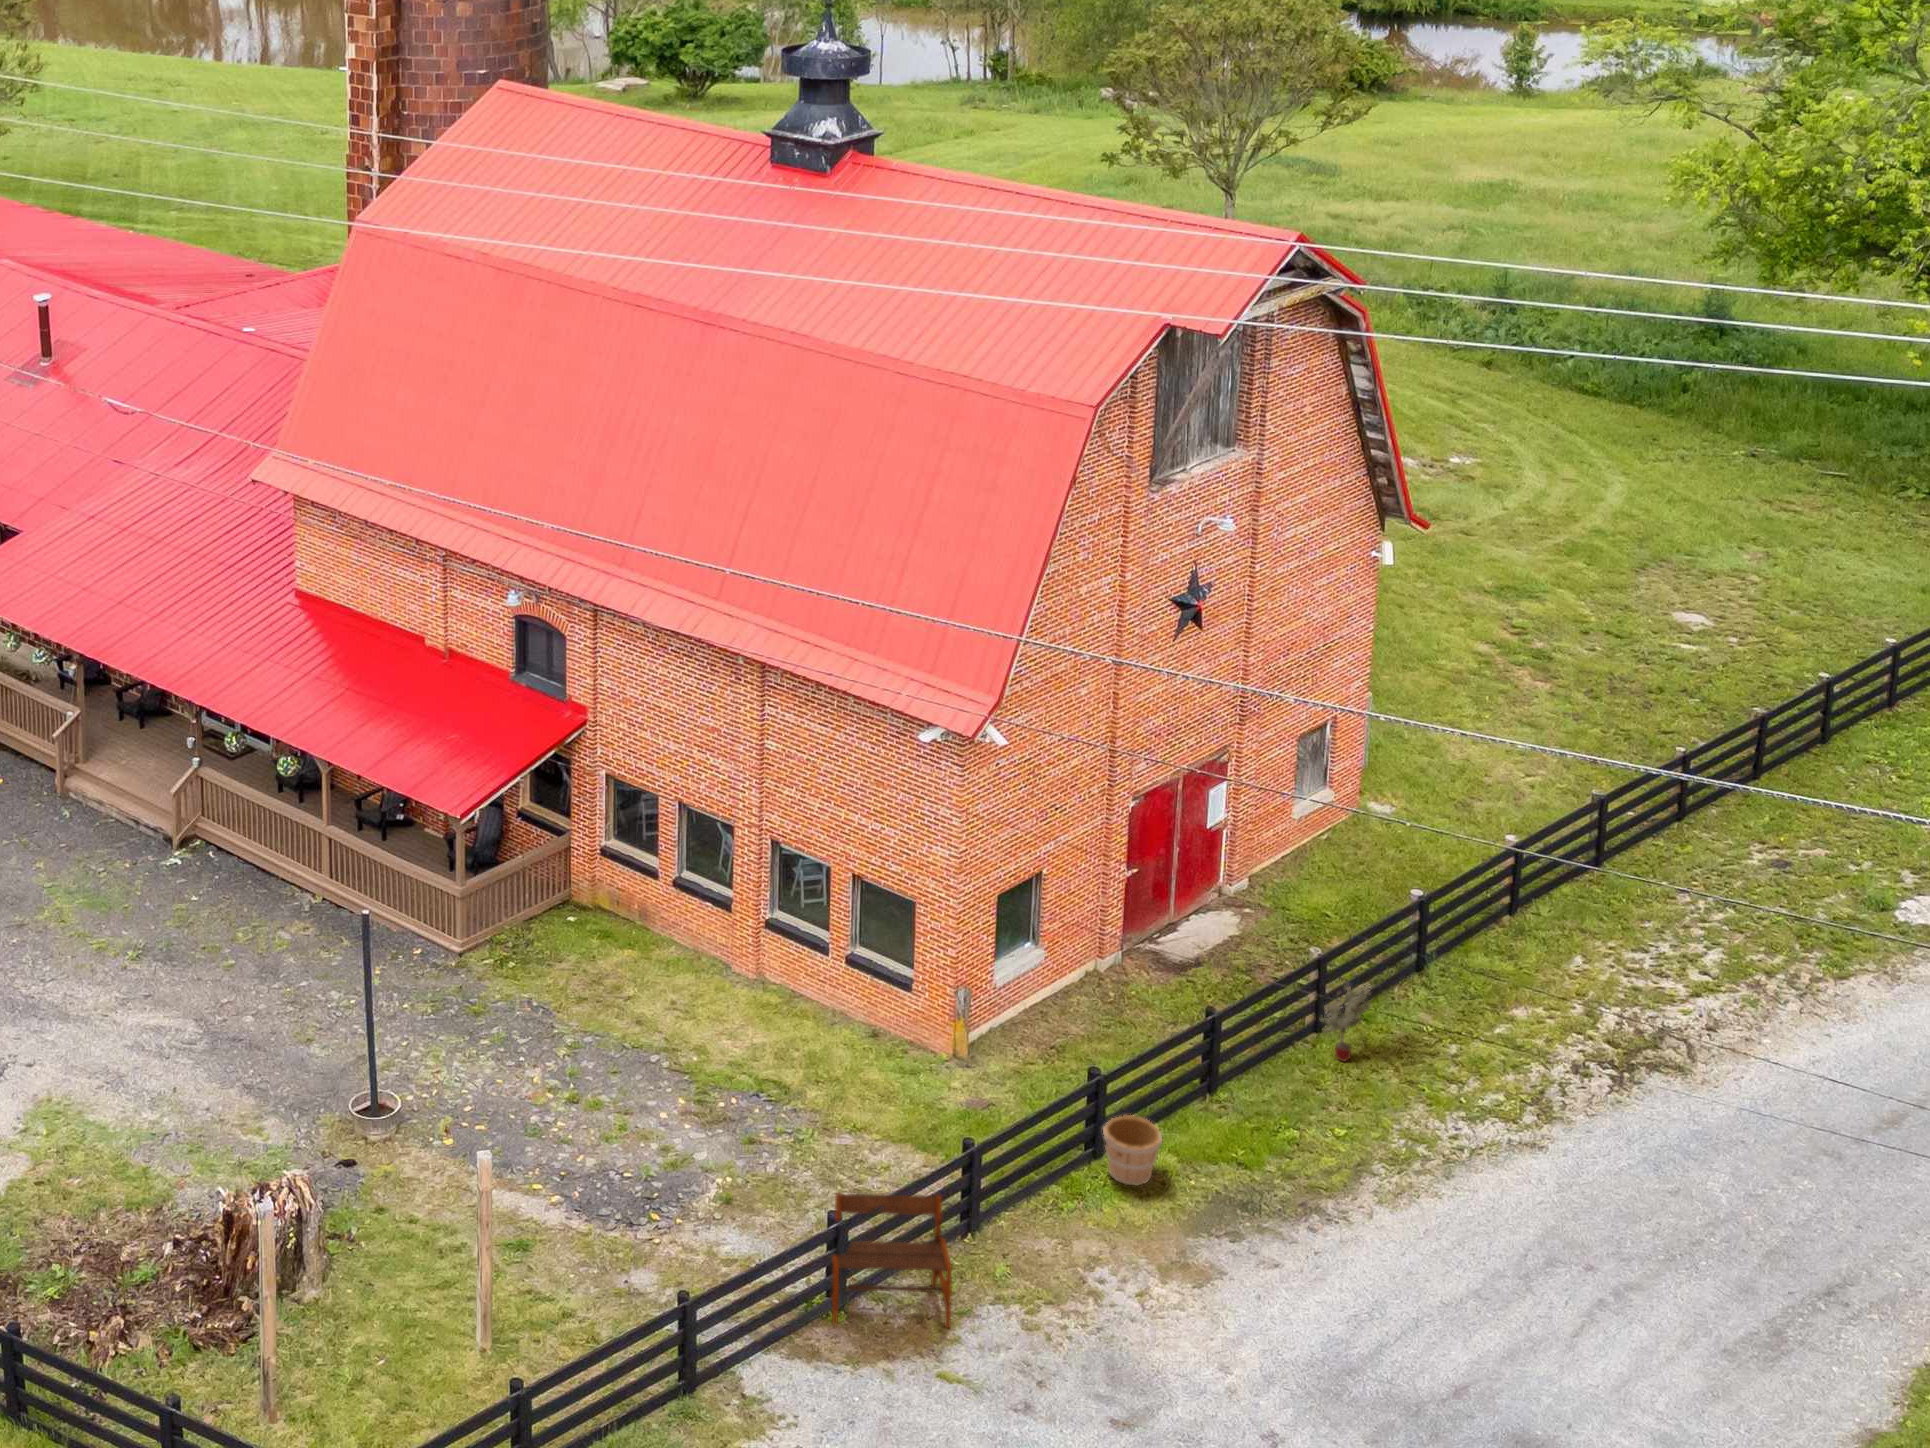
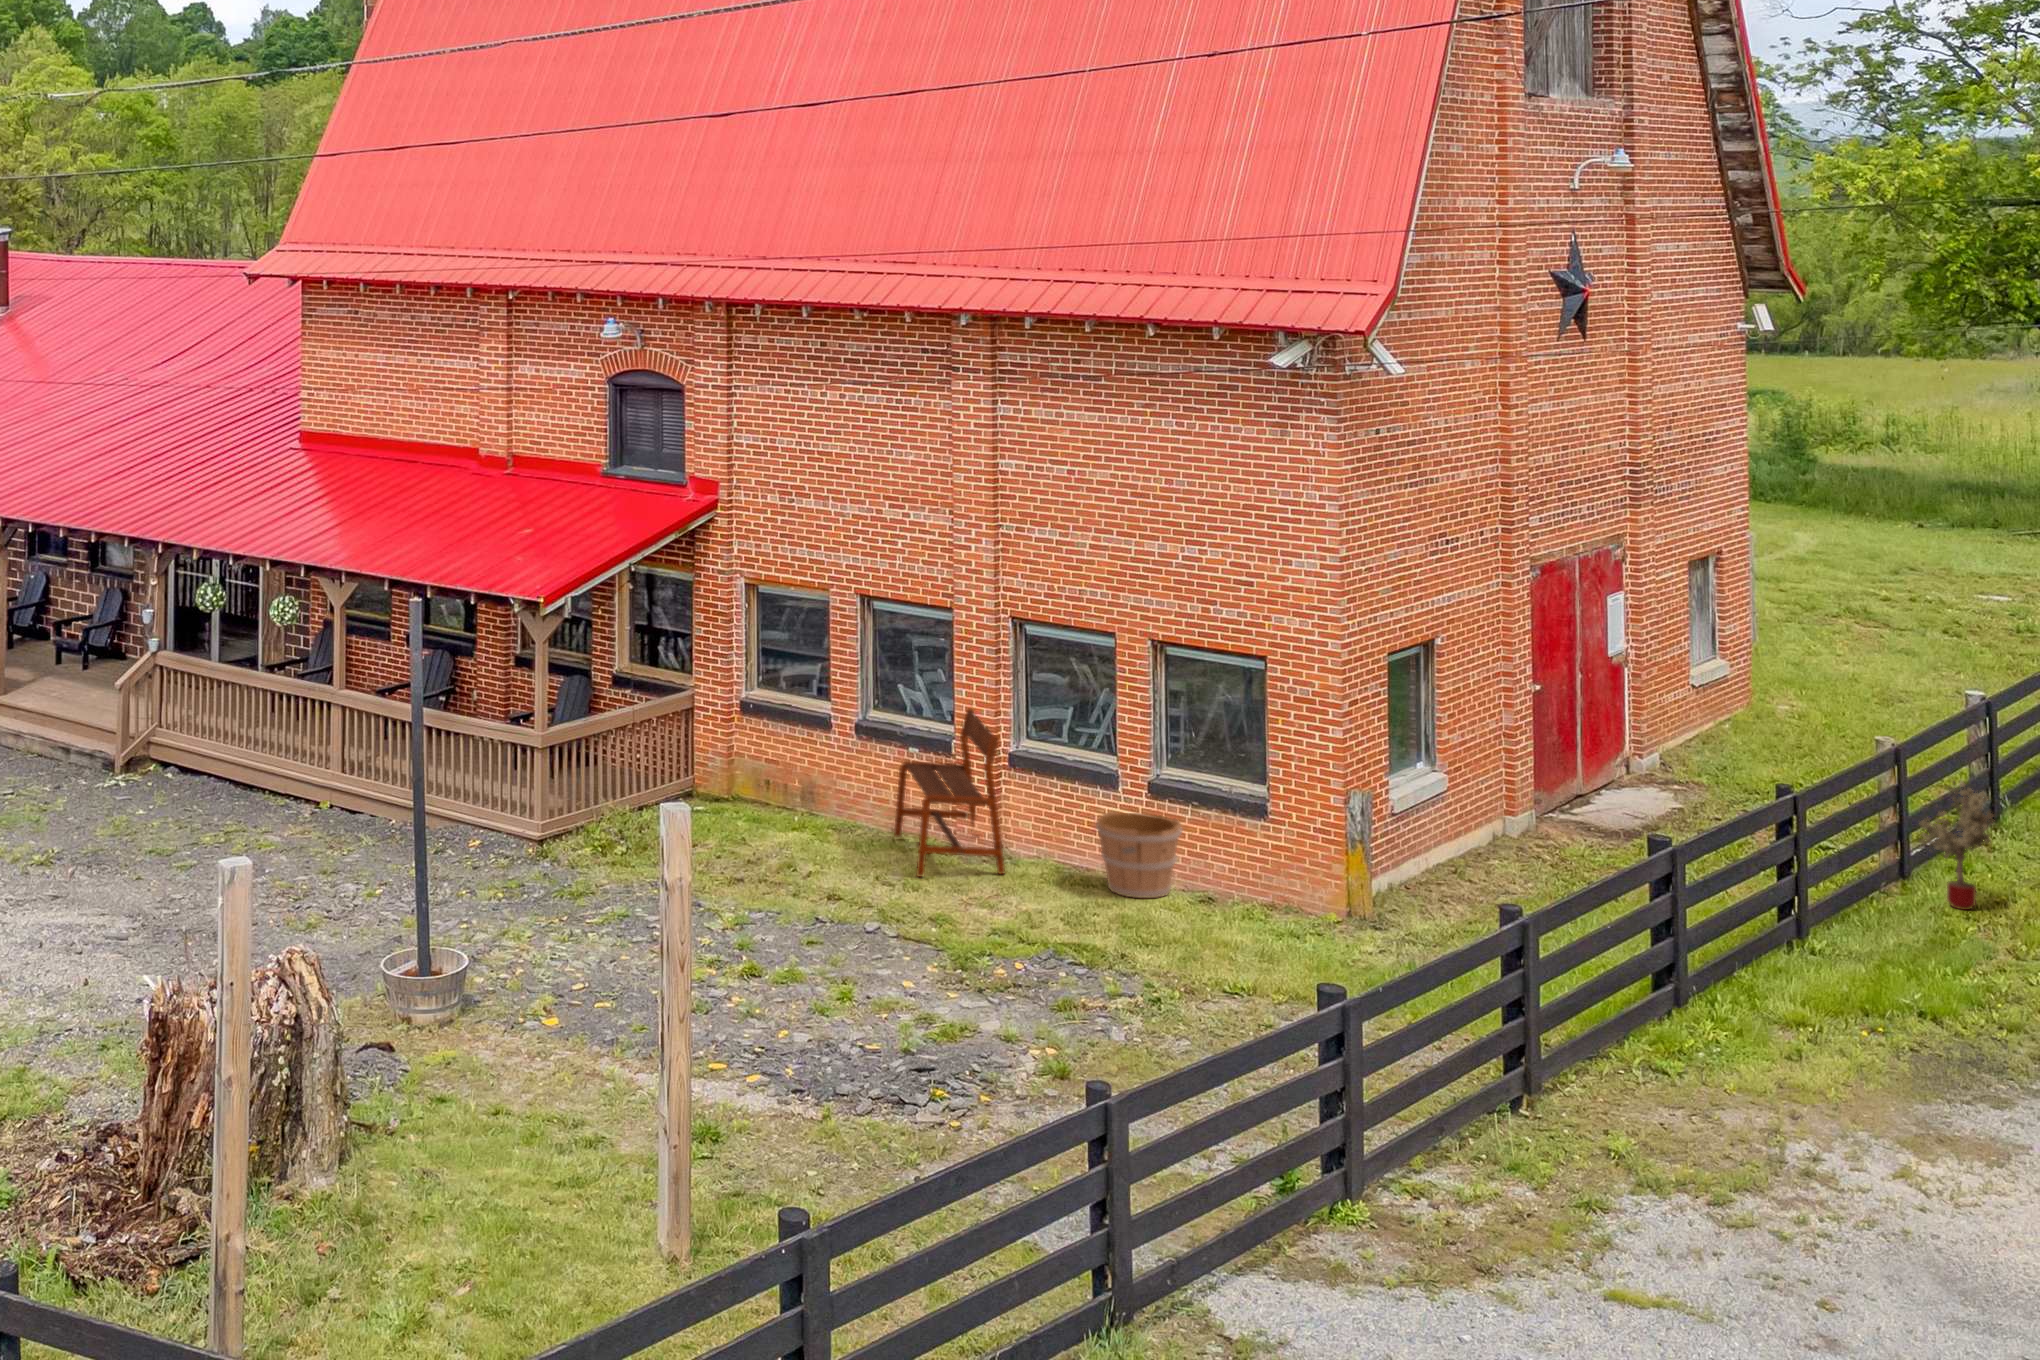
wooden bucket: present [1103,1115,1162,1185] -> present [1096,812,1182,898]
bench: present [832,1193,952,1328] -> present [894,708,1005,877]

